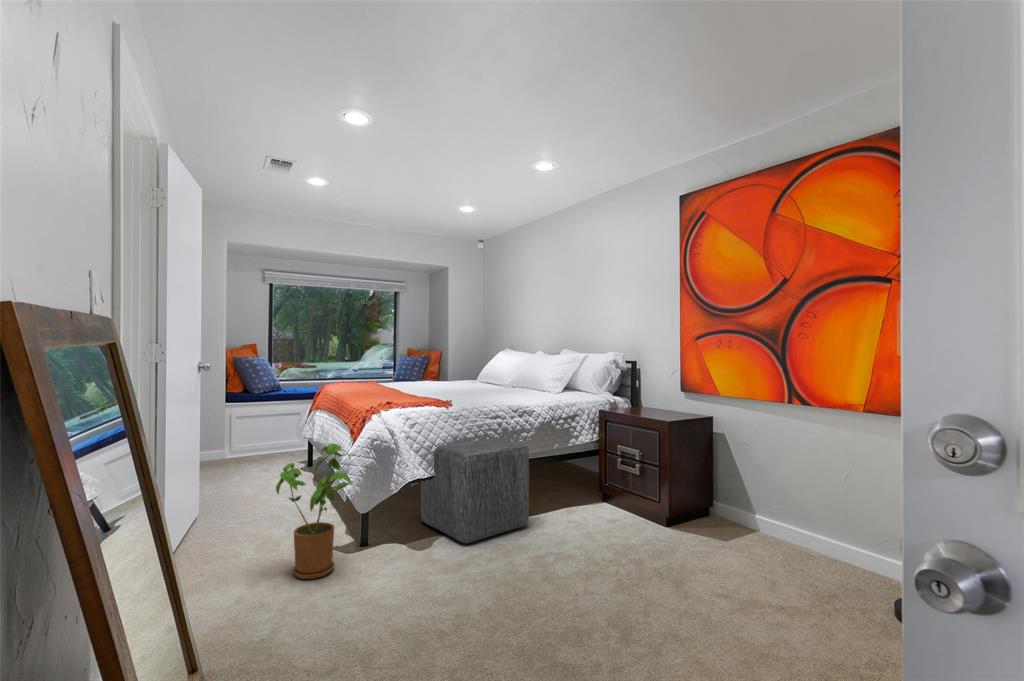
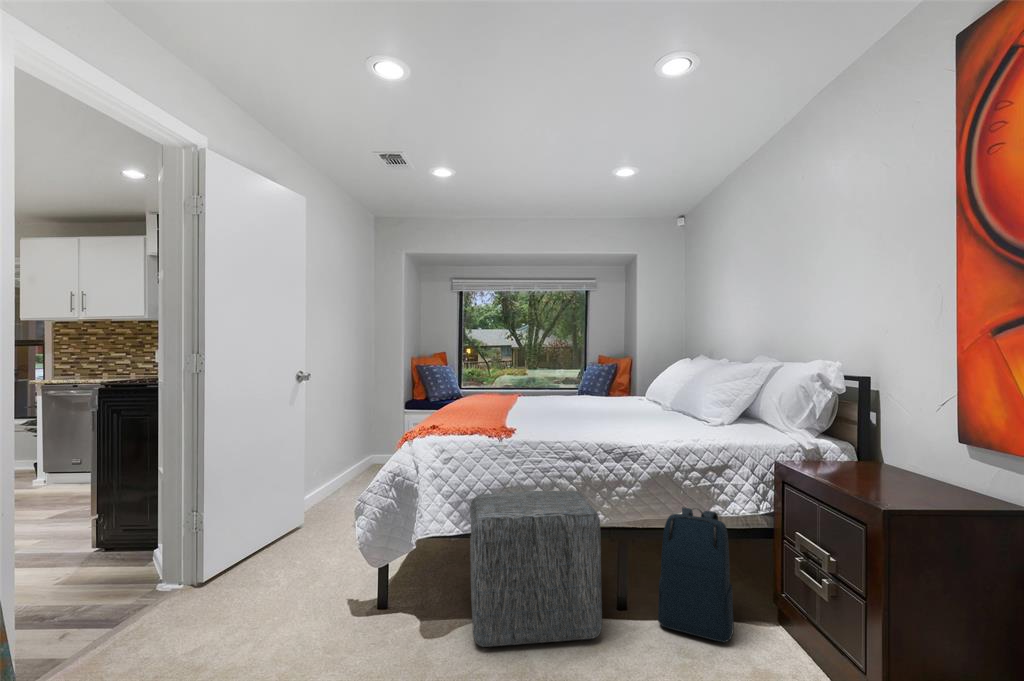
backpack: none [548,441,591,514] -> present [658,507,734,642]
house plant: present [276,443,353,579] -> none [252,478,346,645]

